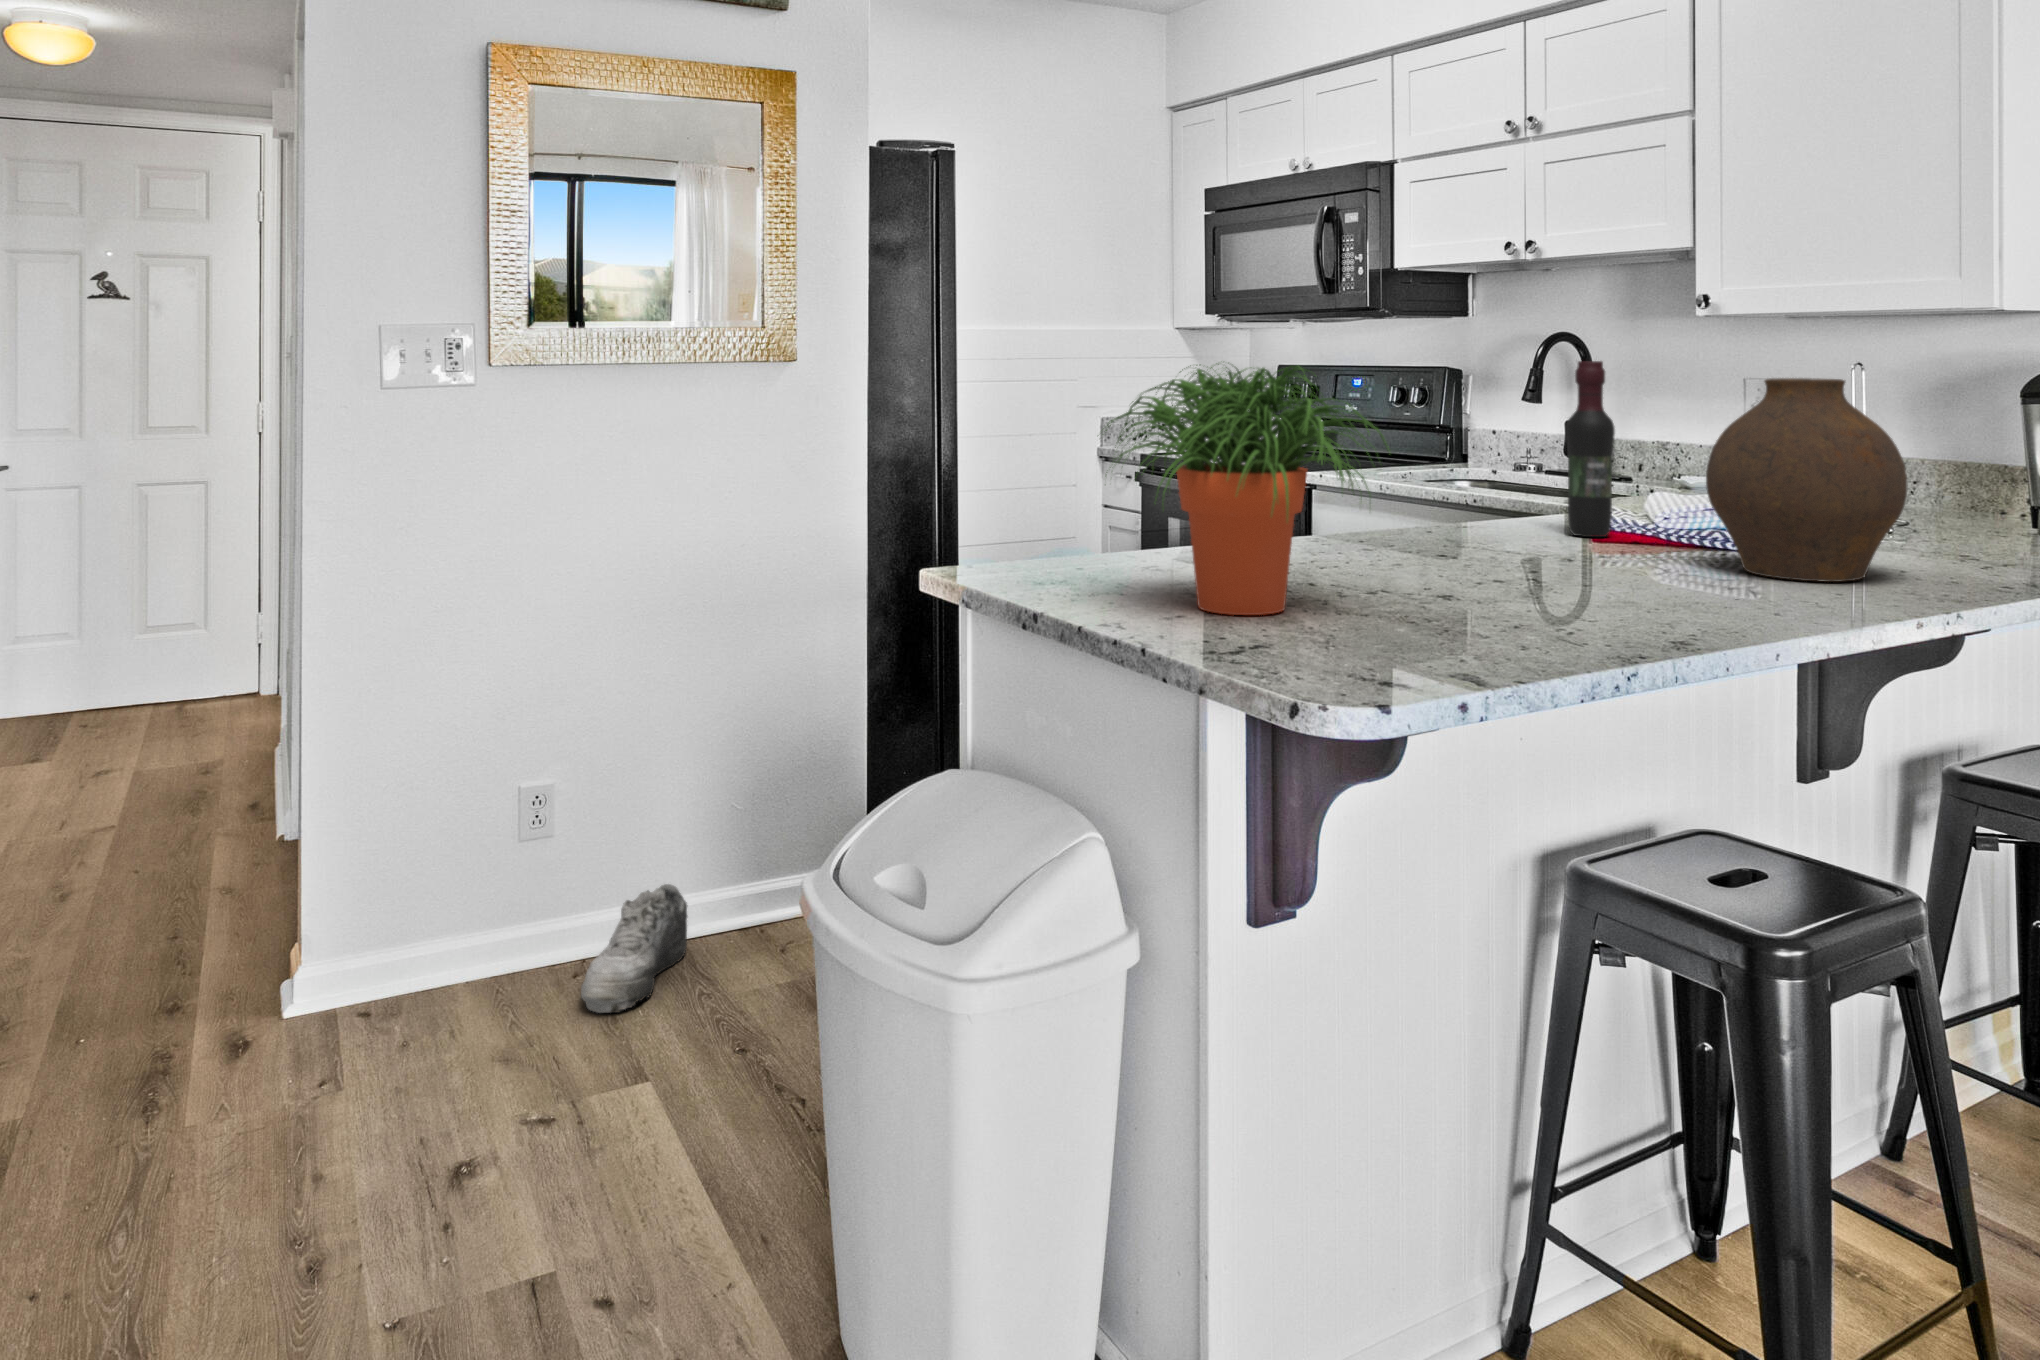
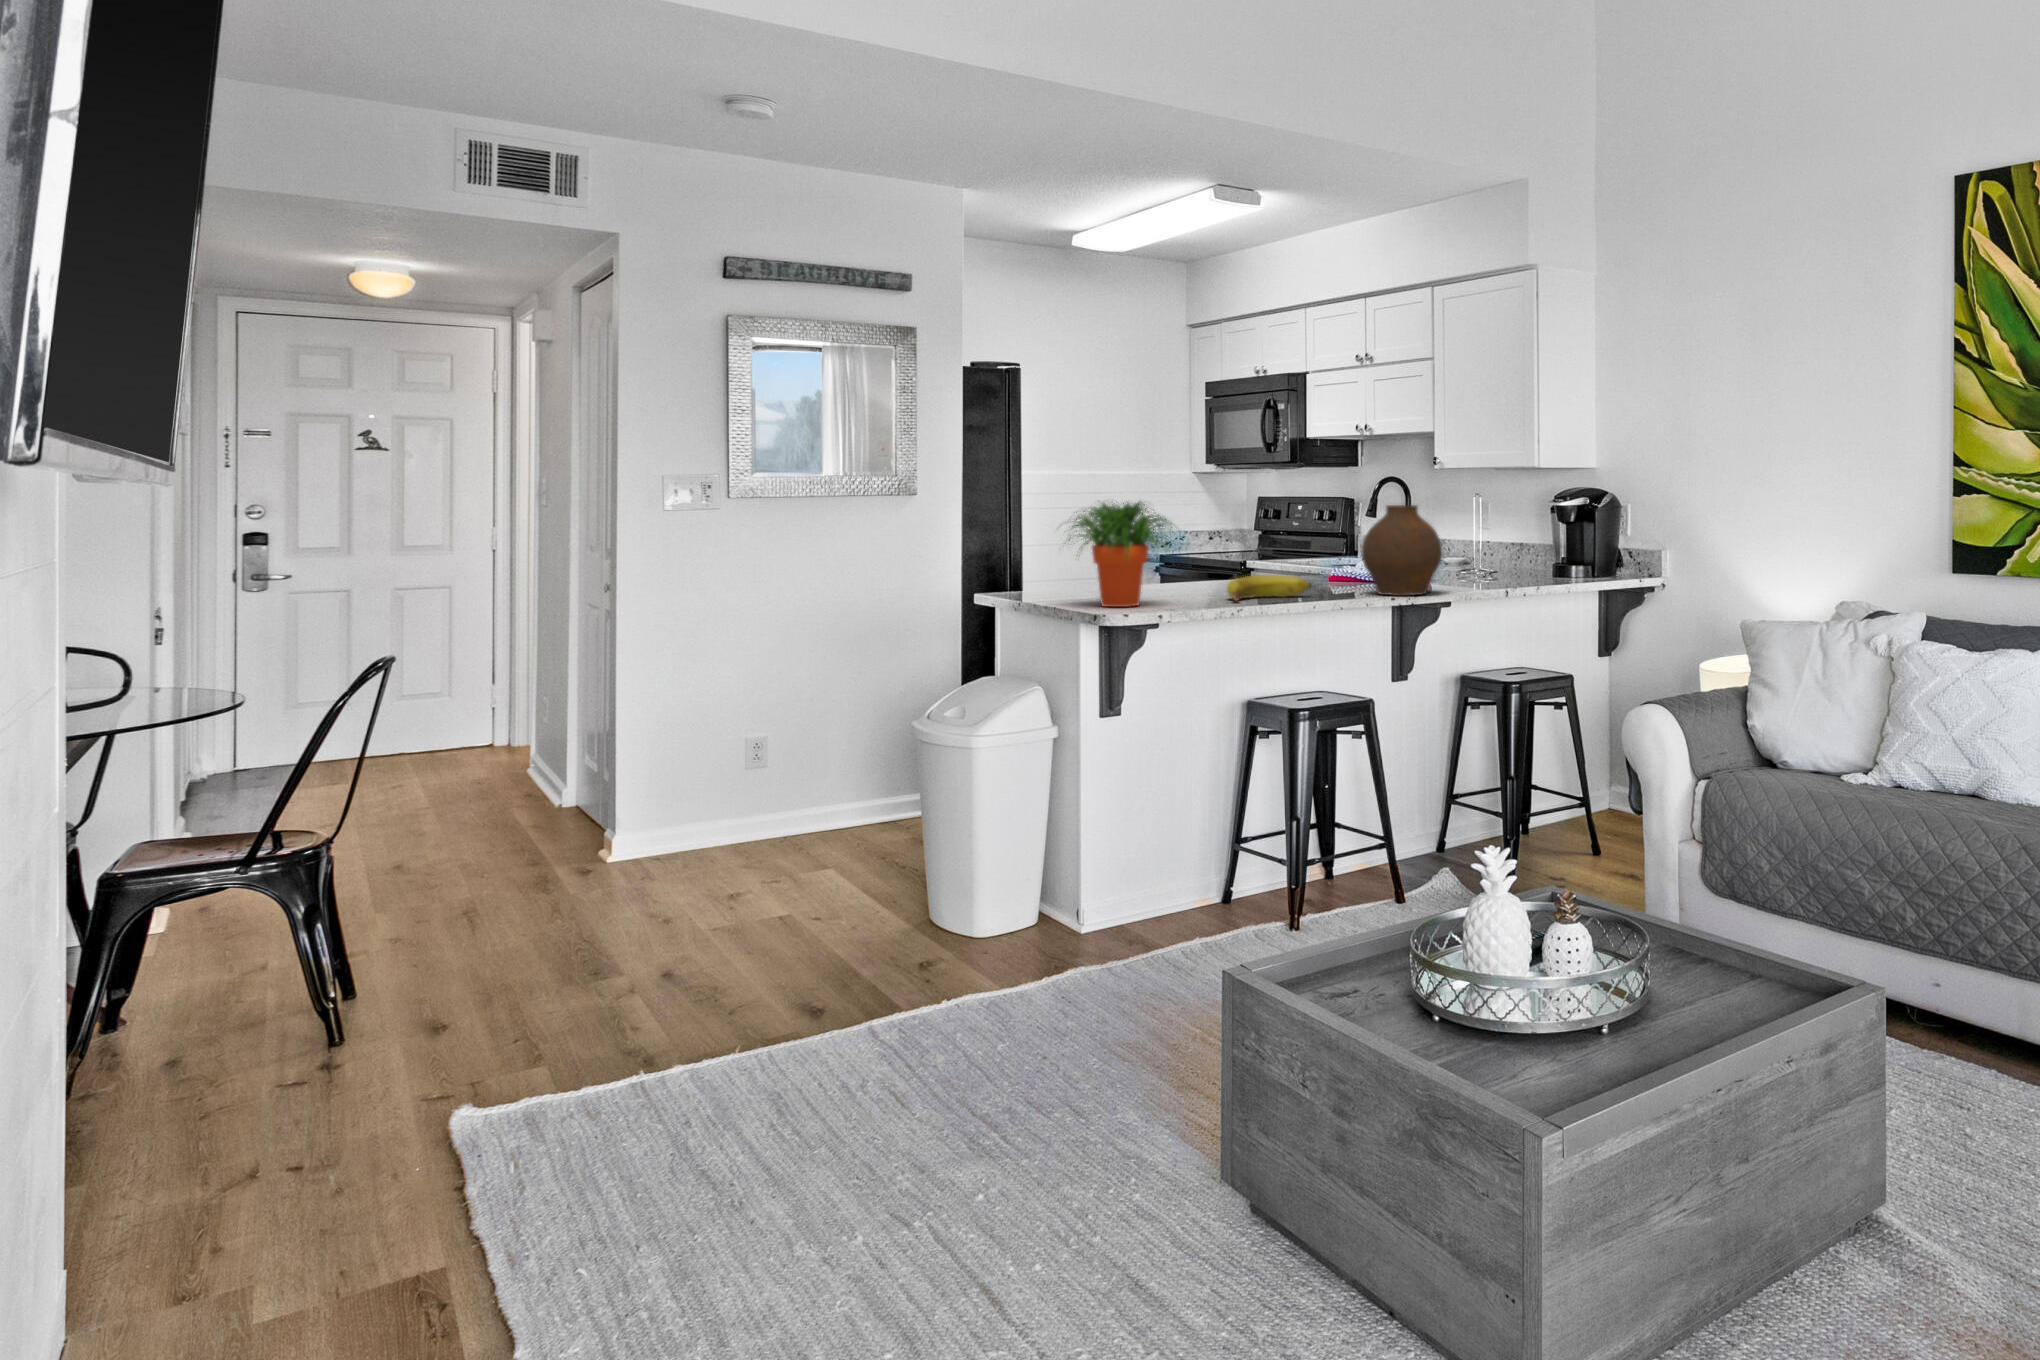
wine bottle: present [1566,361,1615,537] -> none [1329,497,1352,585]
banana: none [1448,528,1622,603] -> present [1227,575,1311,601]
shoe: present [581,884,687,1013] -> none [789,799,851,862]

